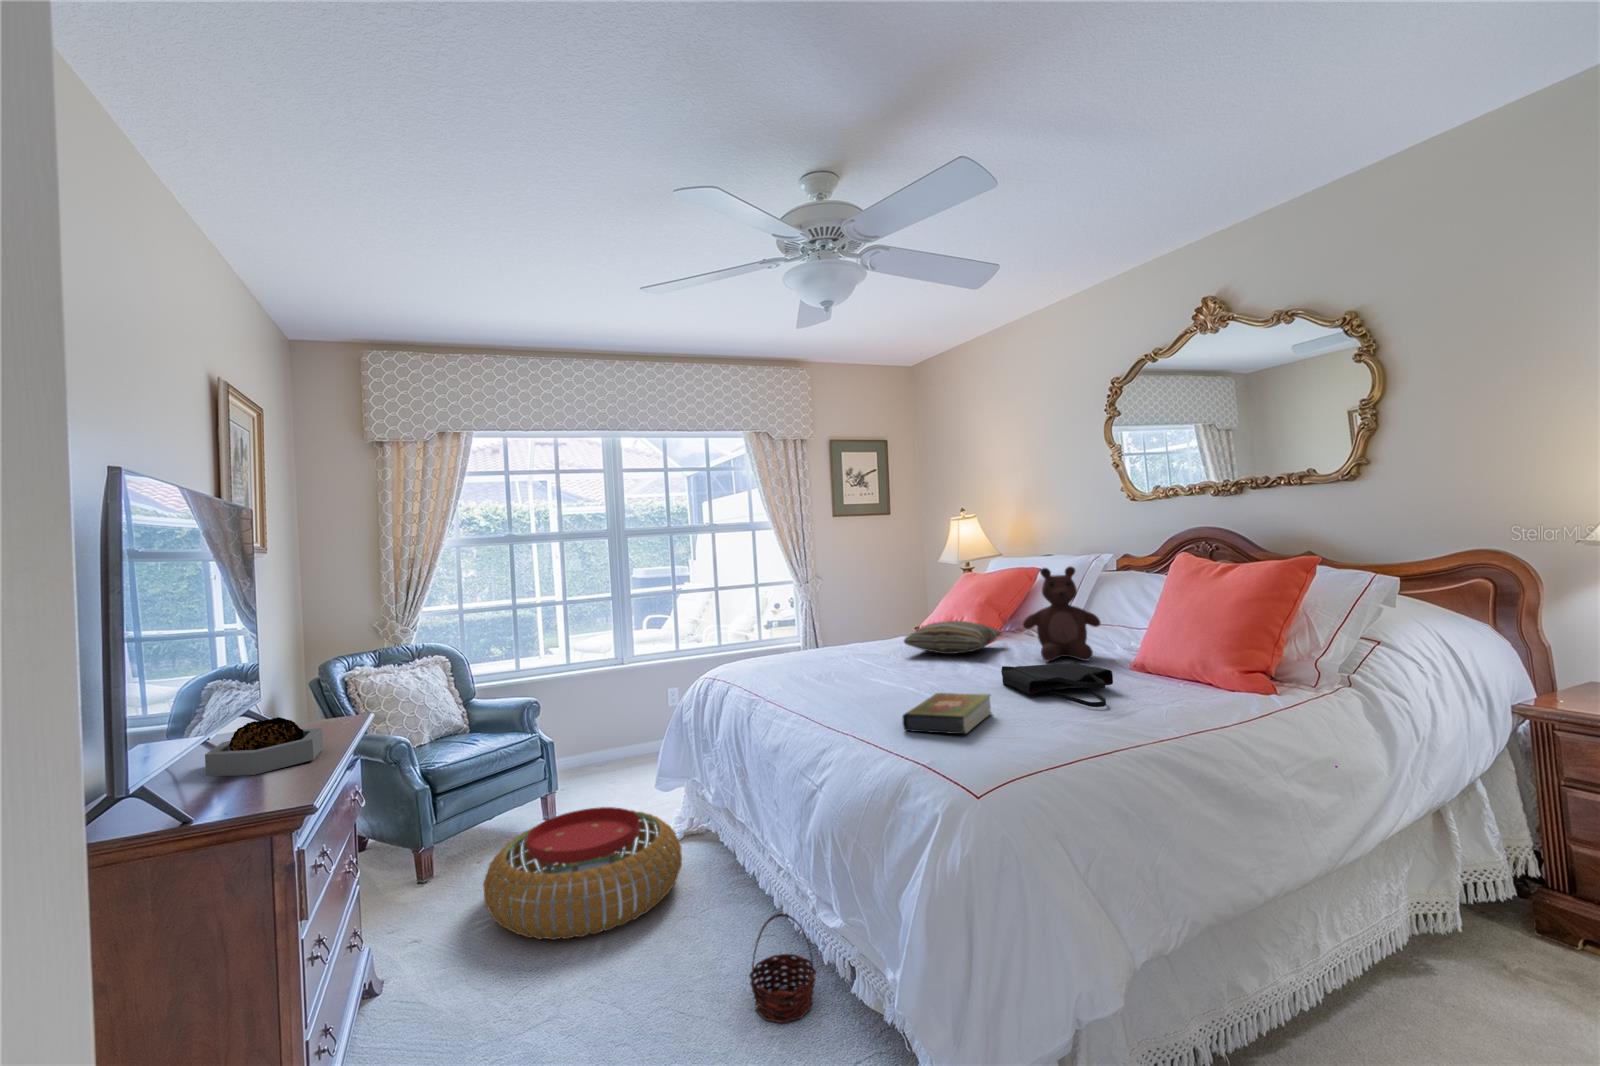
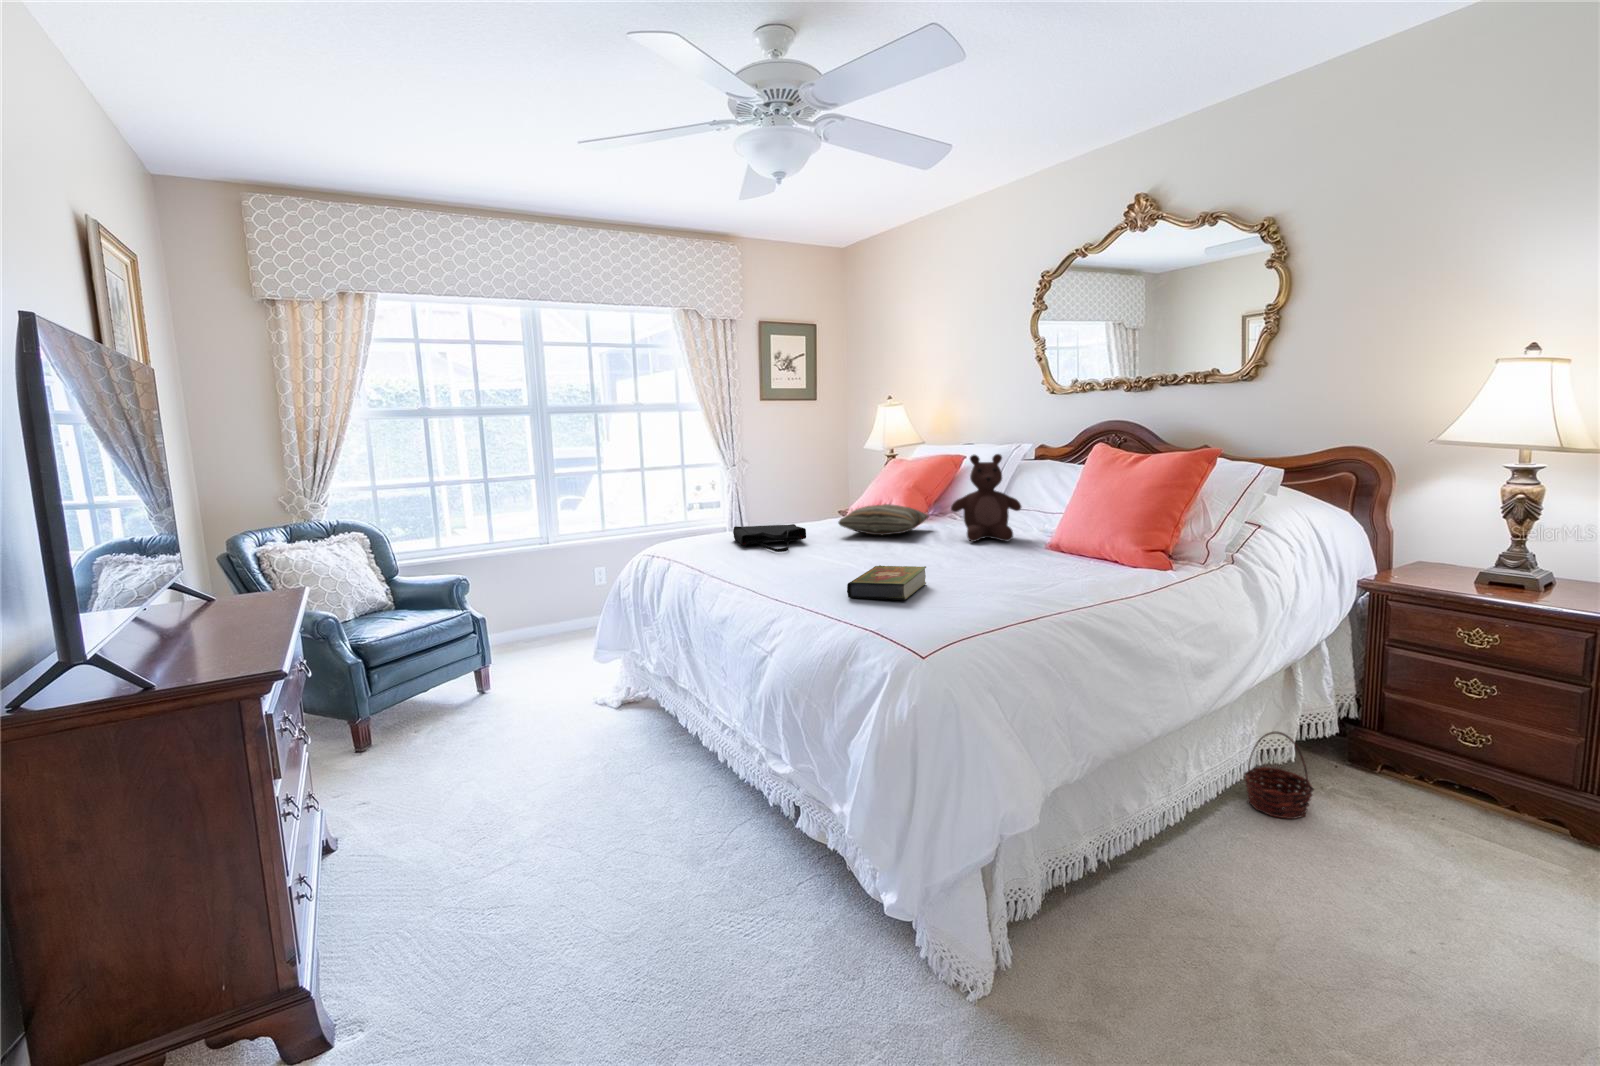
tote bag: present [1001,662,1113,707] -> present [733,524,806,552]
decorative bowl: present [205,717,323,776] -> none [148,579,269,640]
pouf: present [483,807,682,940] -> none [430,679,626,796]
basket: present [749,914,816,1023] -> present [1244,731,1314,819]

